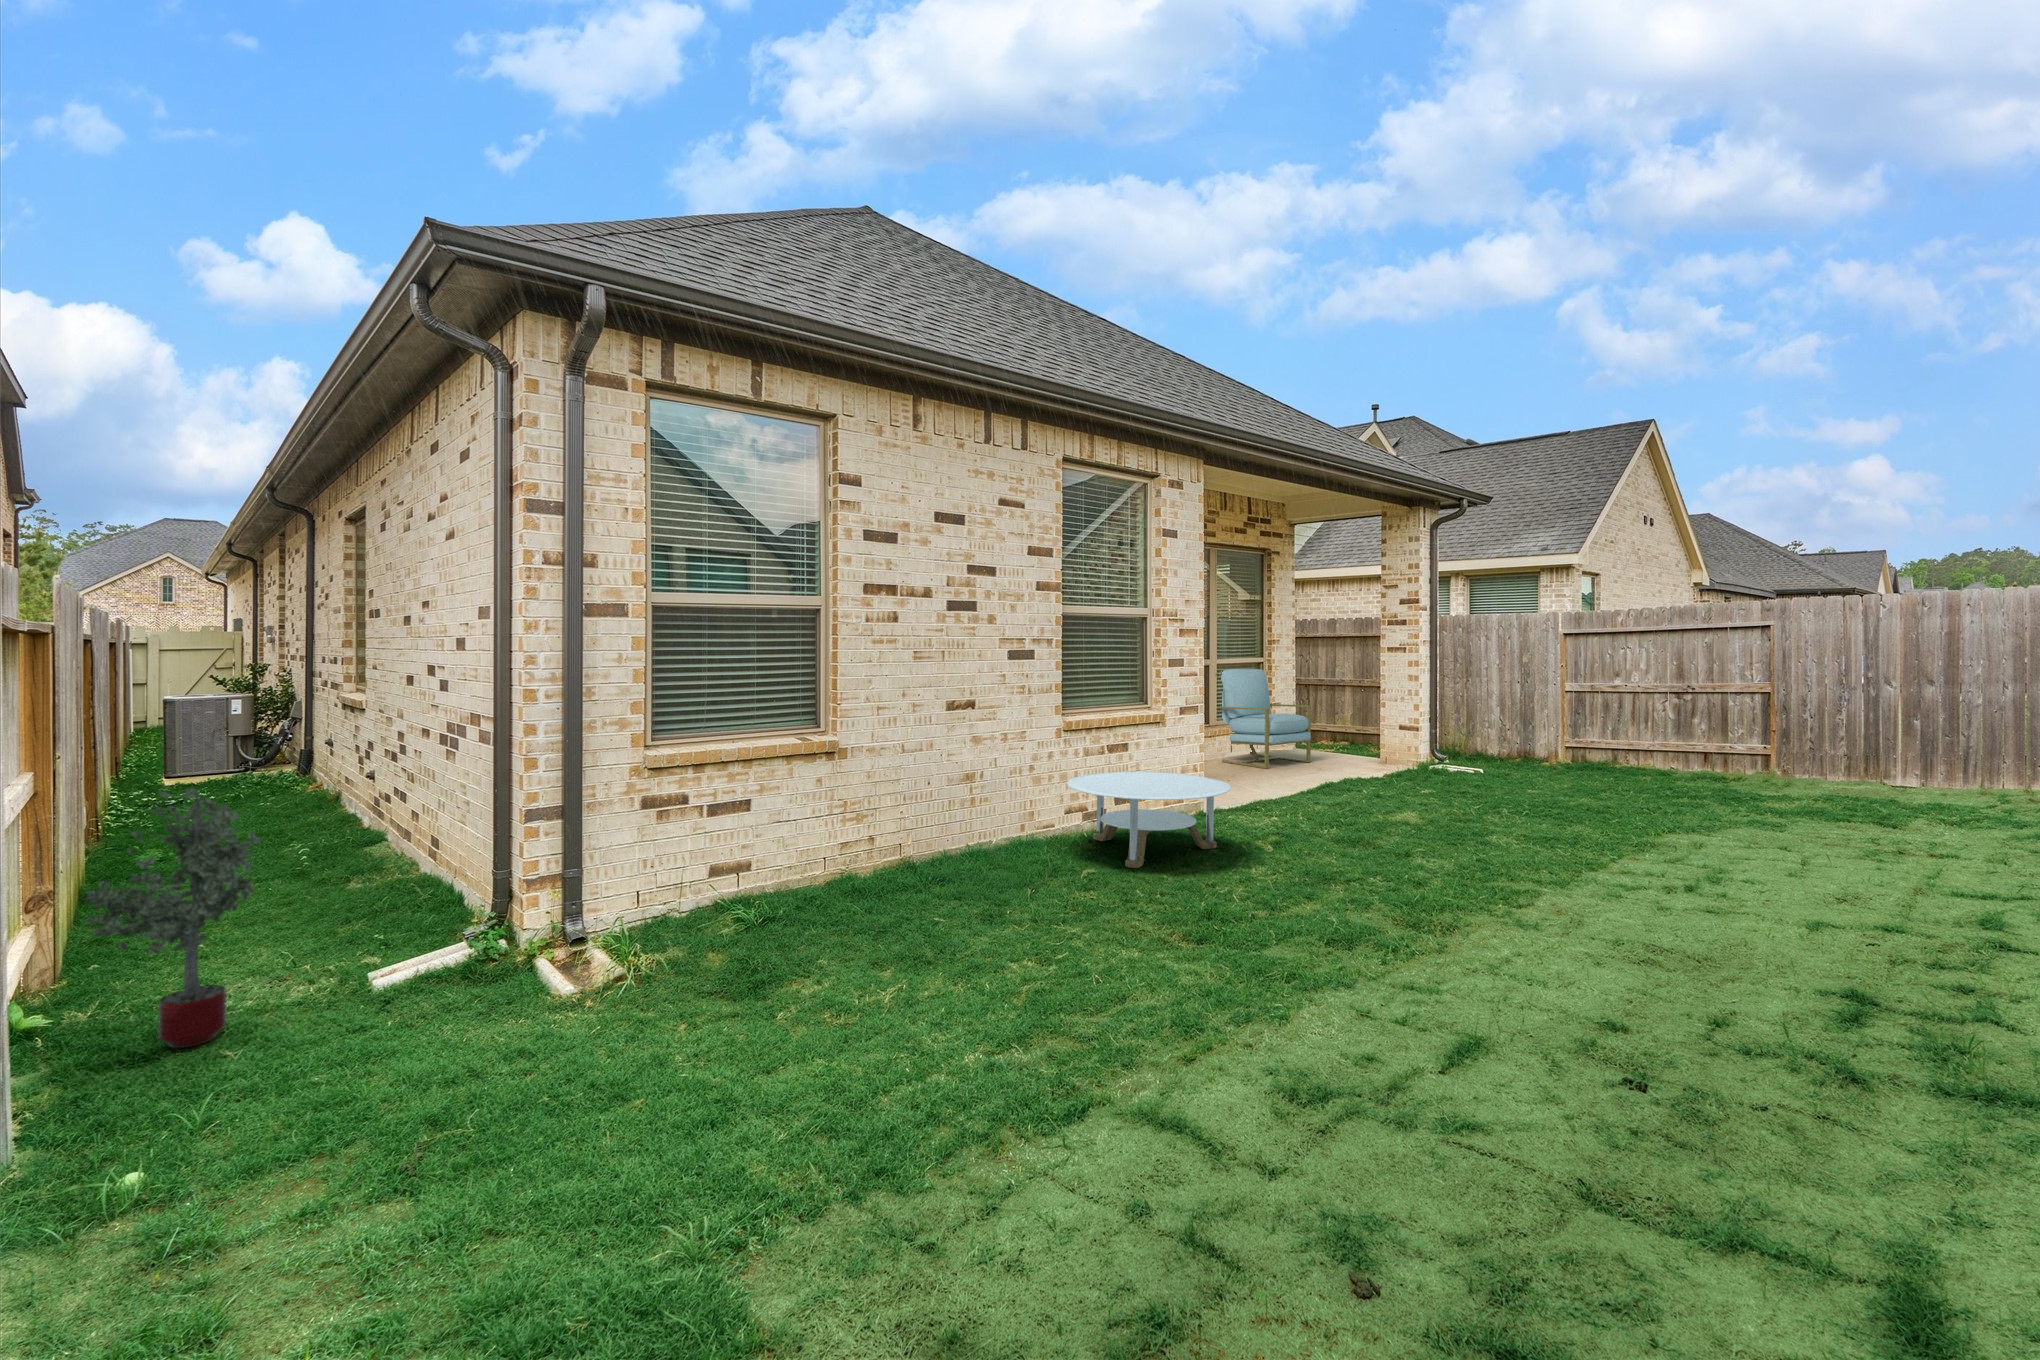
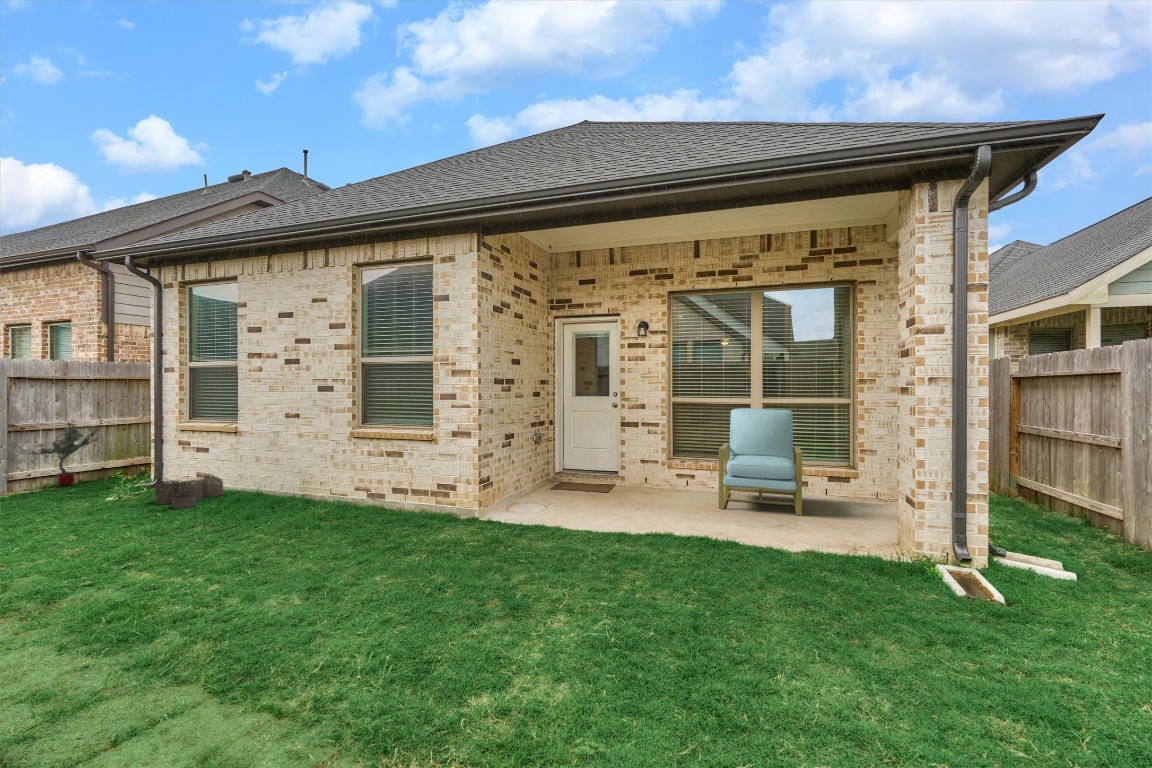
round table: present [1067,772,1231,868] -> none [264,467,385,532]
woven basket: none [784,850,918,927] -> present [155,474,223,509]

